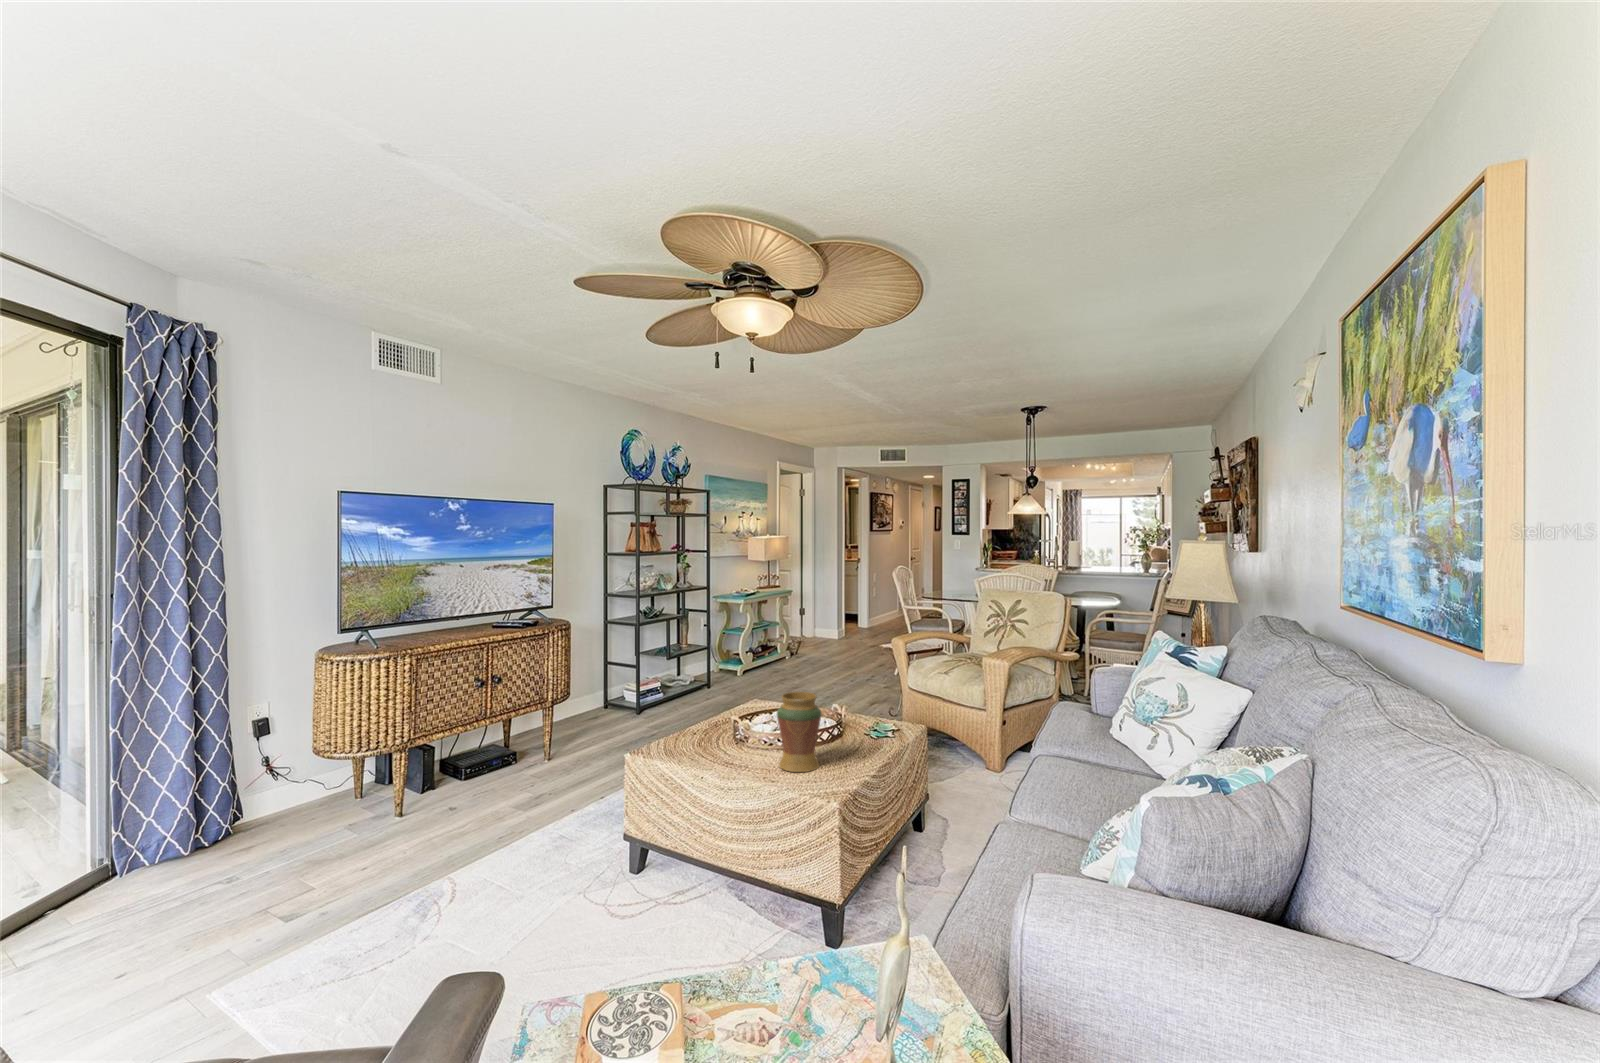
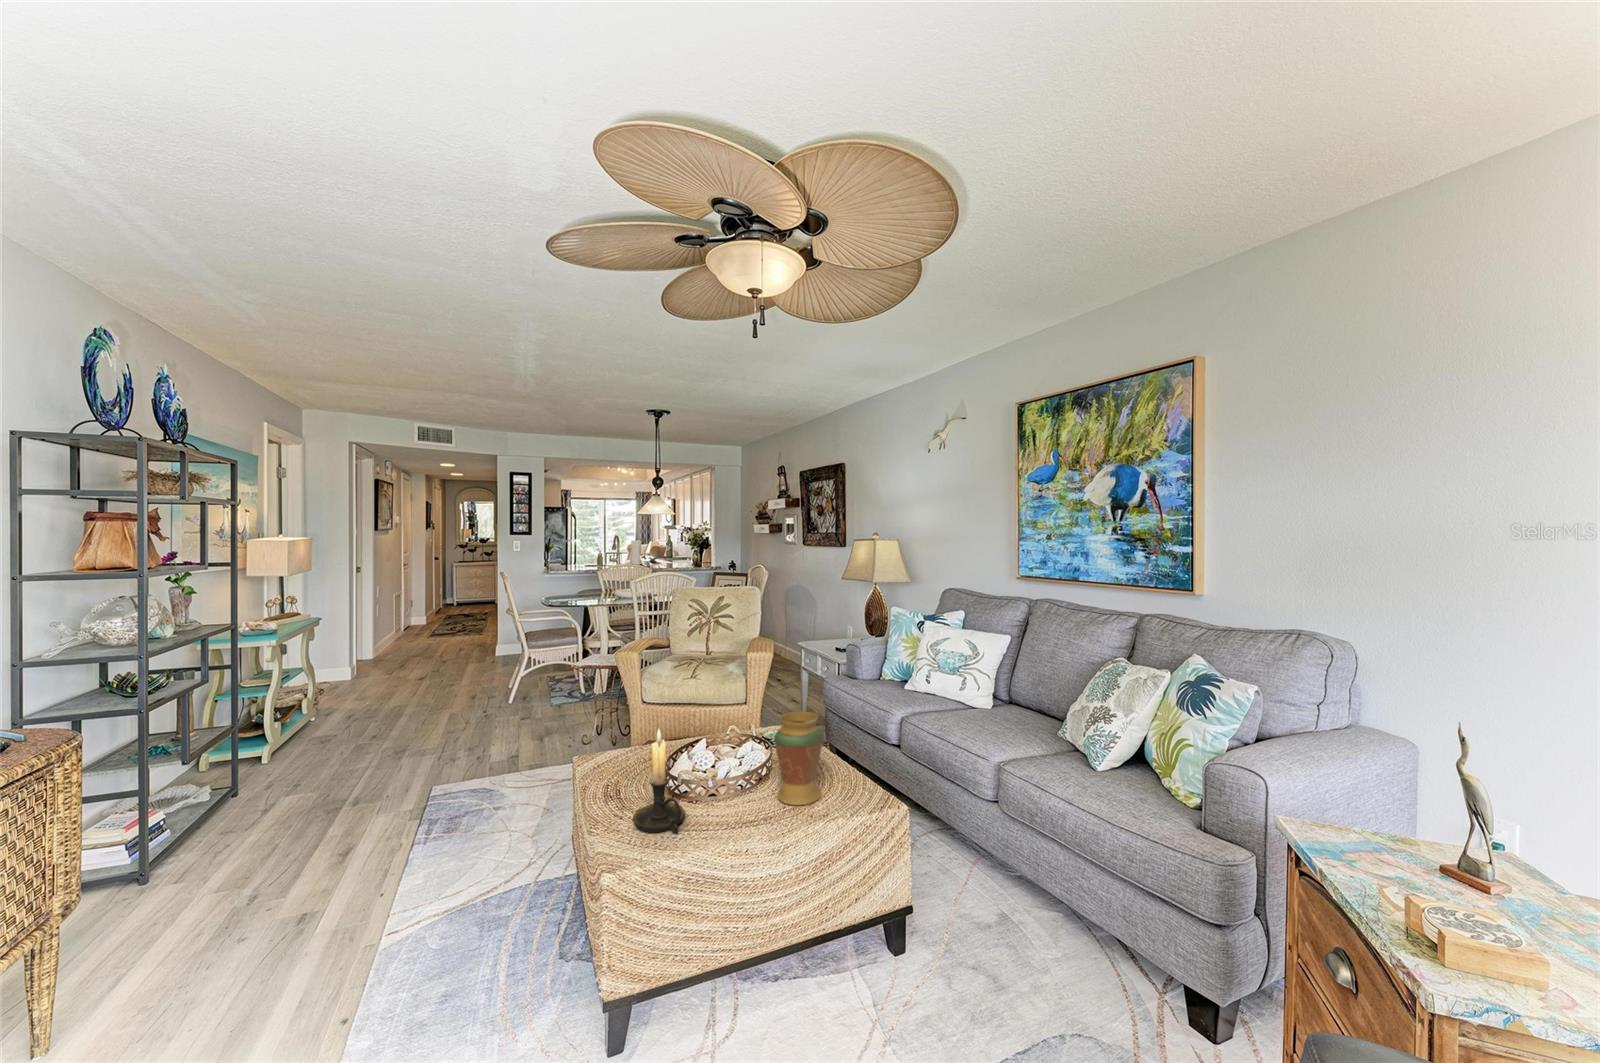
candle holder: none [689,675,726,752] -> present [633,729,685,833]

